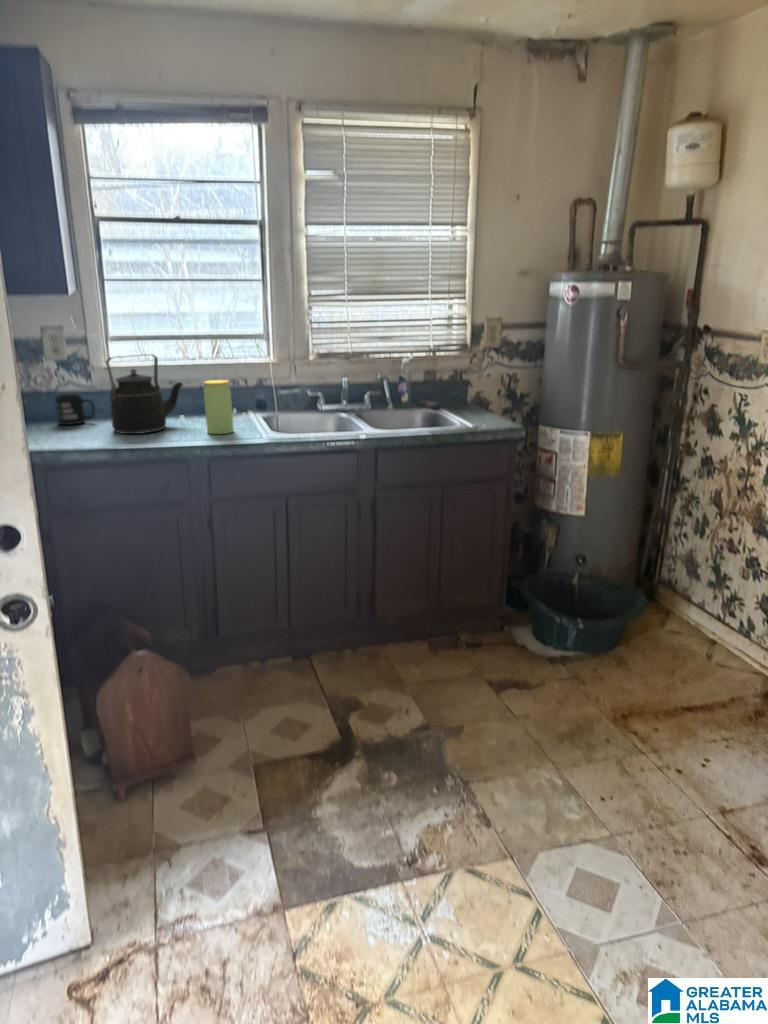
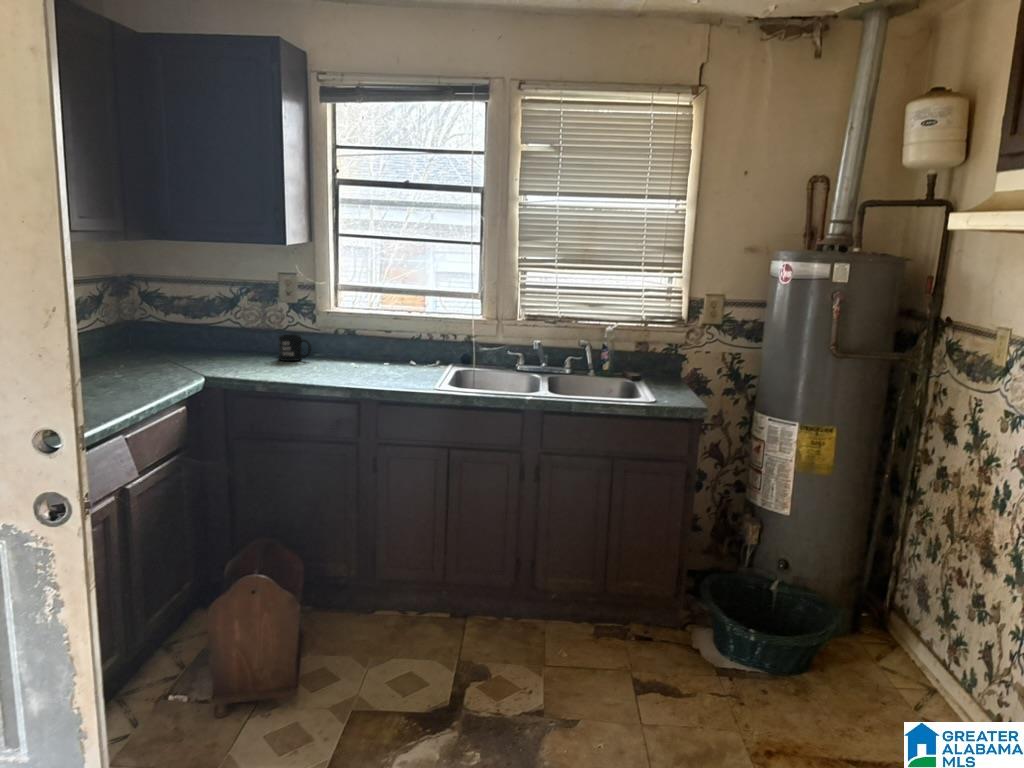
kettle: present [106,354,183,434] -> none [315,304,387,375]
jar: present [204,380,234,434] -> none [394,332,420,383]

